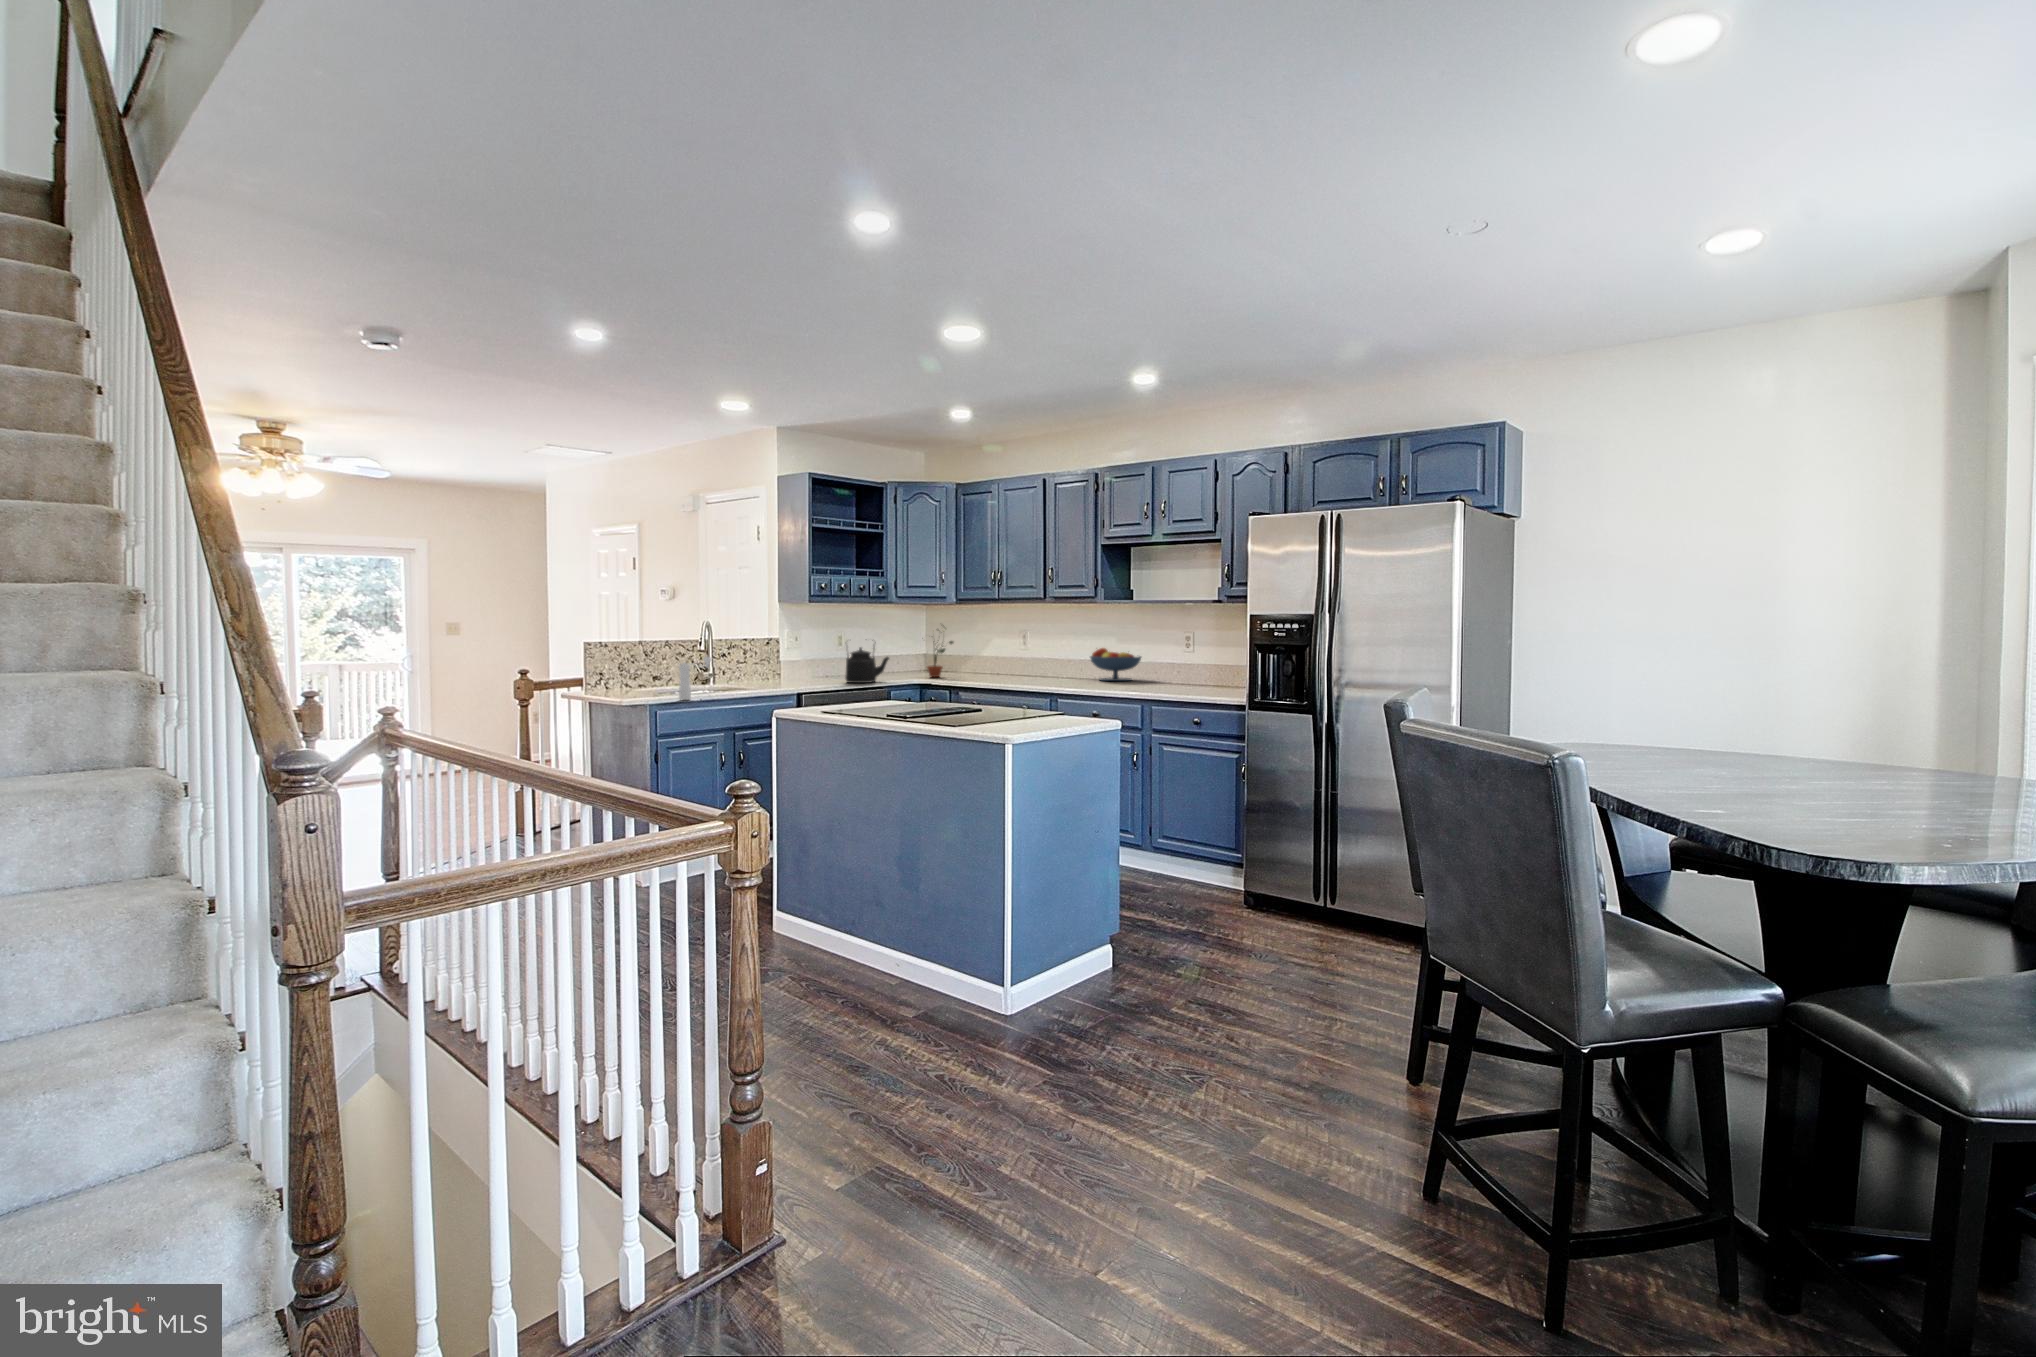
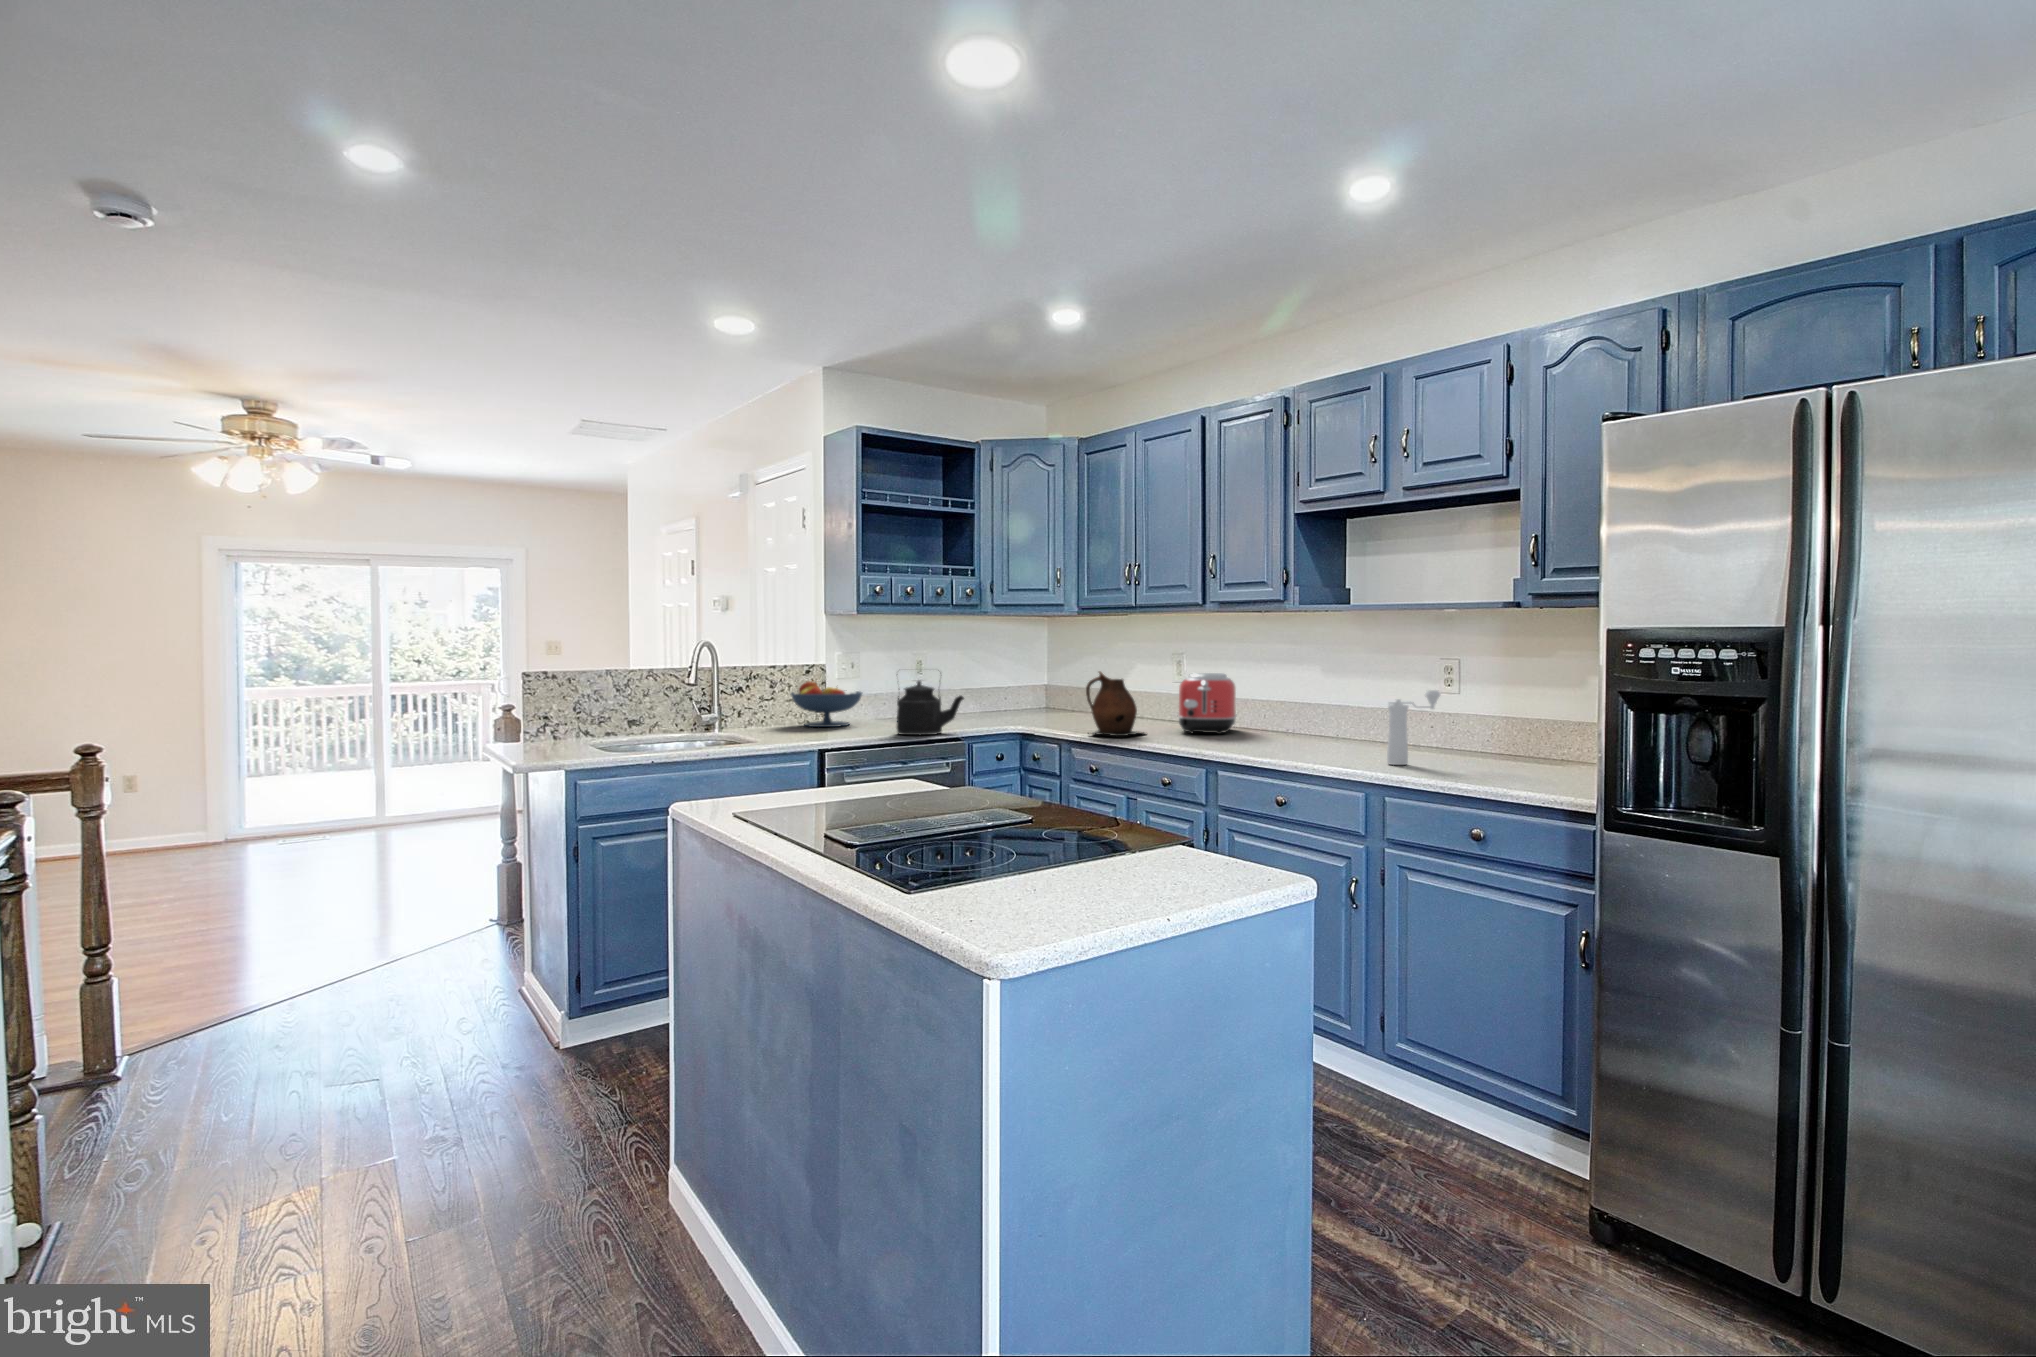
ceramic pitcher: none [971,640,1009,681] -> present [1086,672,1144,736]
potted plant: present [927,641,953,677] -> none [1020,645,1069,727]
toaster: none [1026,641,1061,678] -> present [1178,673,1237,734]
fruit bowl: present [1090,648,1141,681] -> present [791,681,862,727]
pepper mill: present [679,657,711,700] -> present [1387,690,1440,765]

